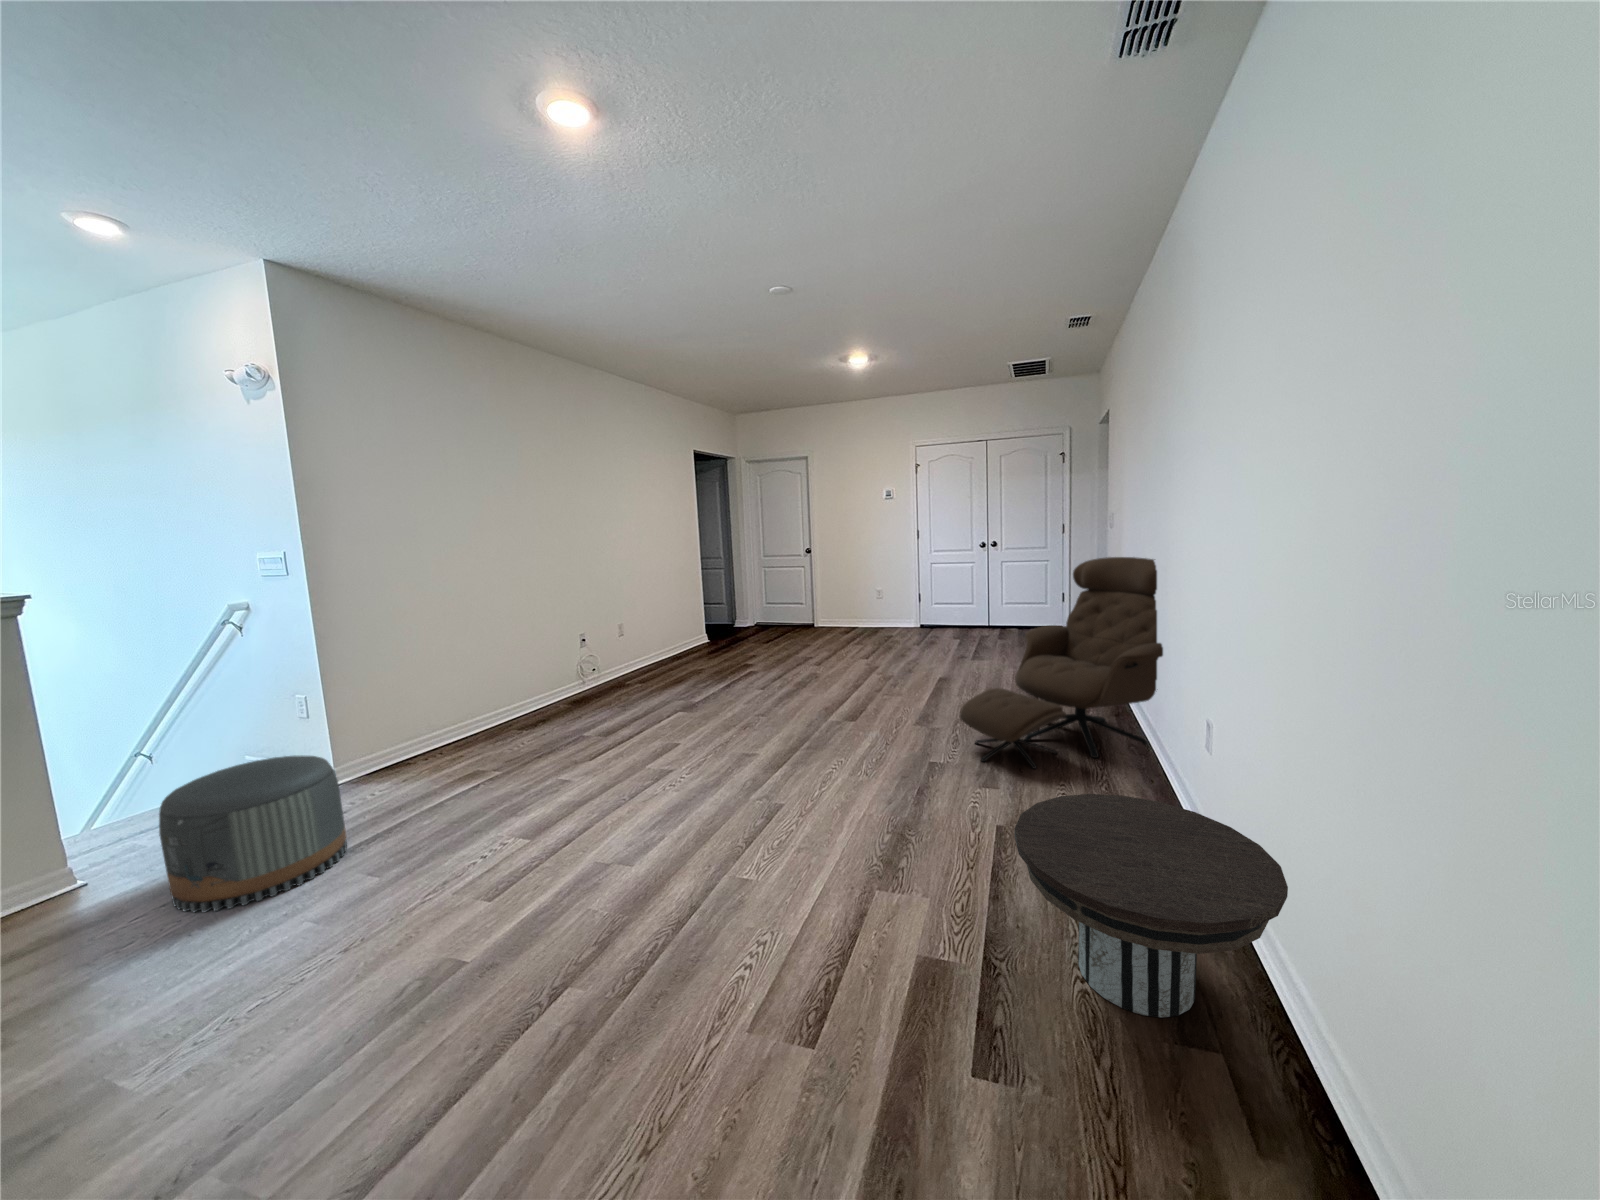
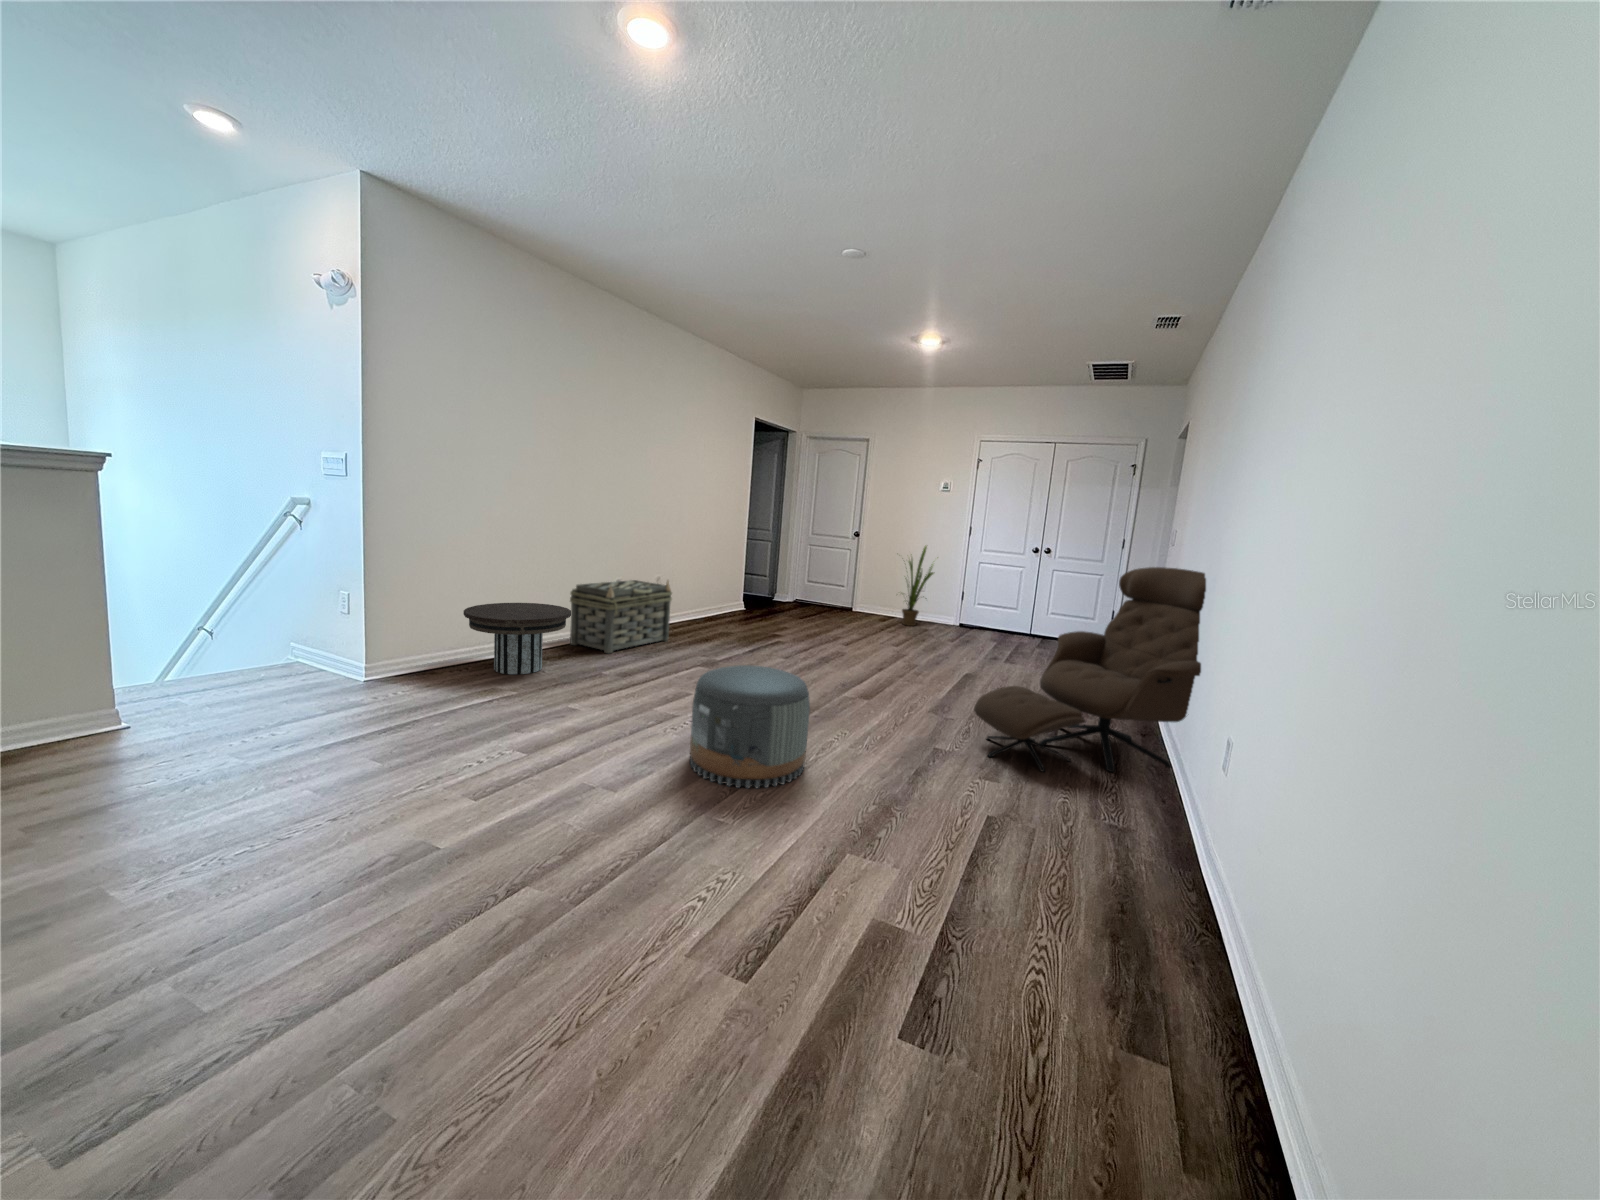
house plant: none [850,554,894,634] -> present [902,546,934,626]
basket: none [538,627,644,712] -> present [570,580,672,653]
pouf: present [159,756,347,912] -> present [690,665,810,788]
side table: present [1014,794,1288,1018] -> present [463,603,571,674]

